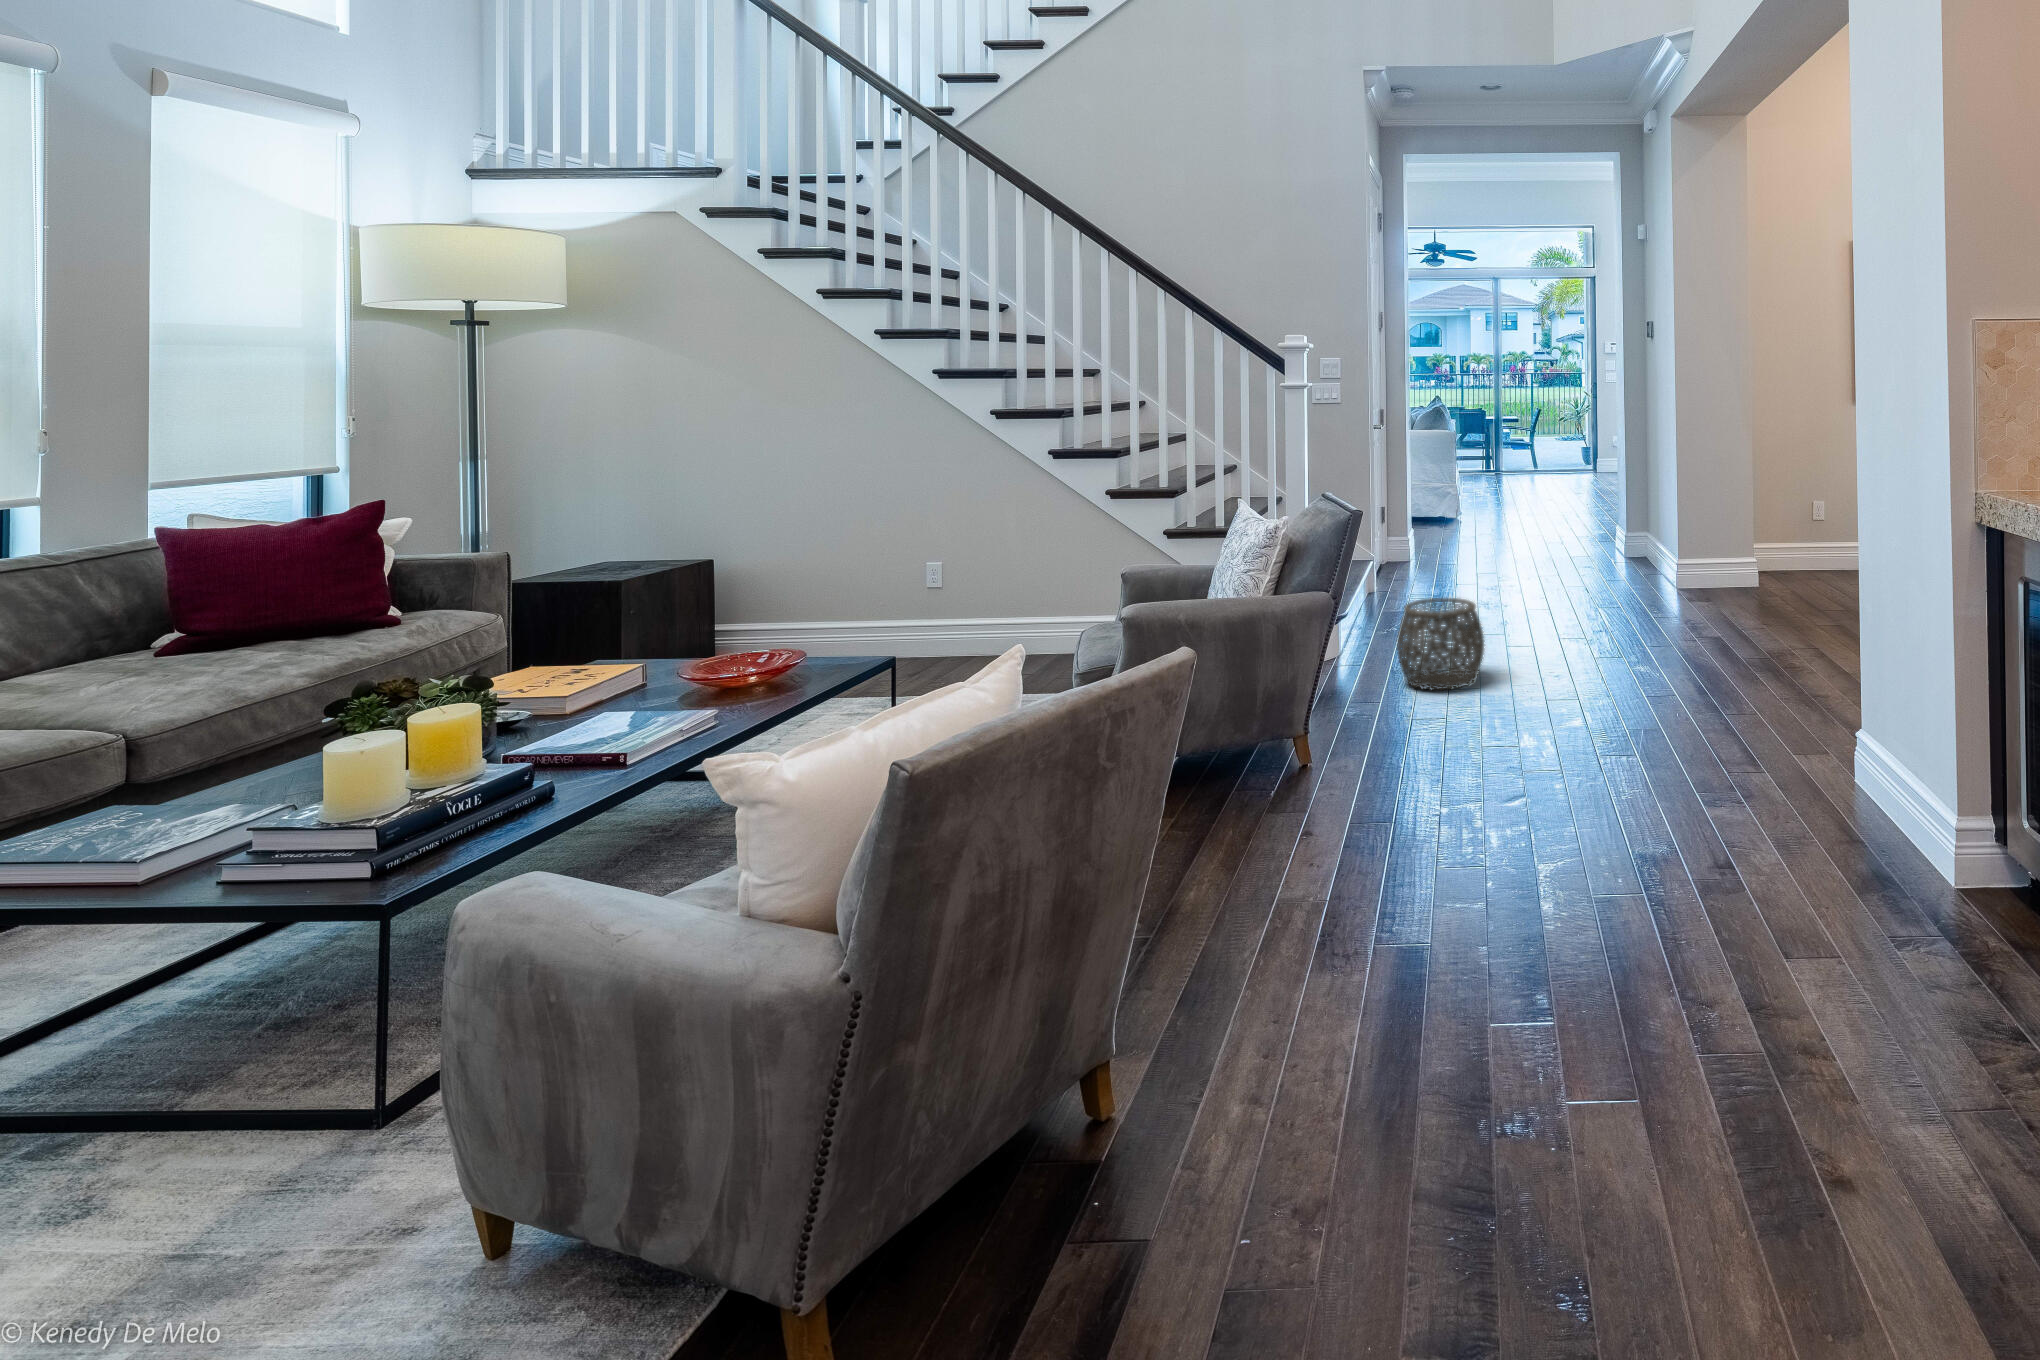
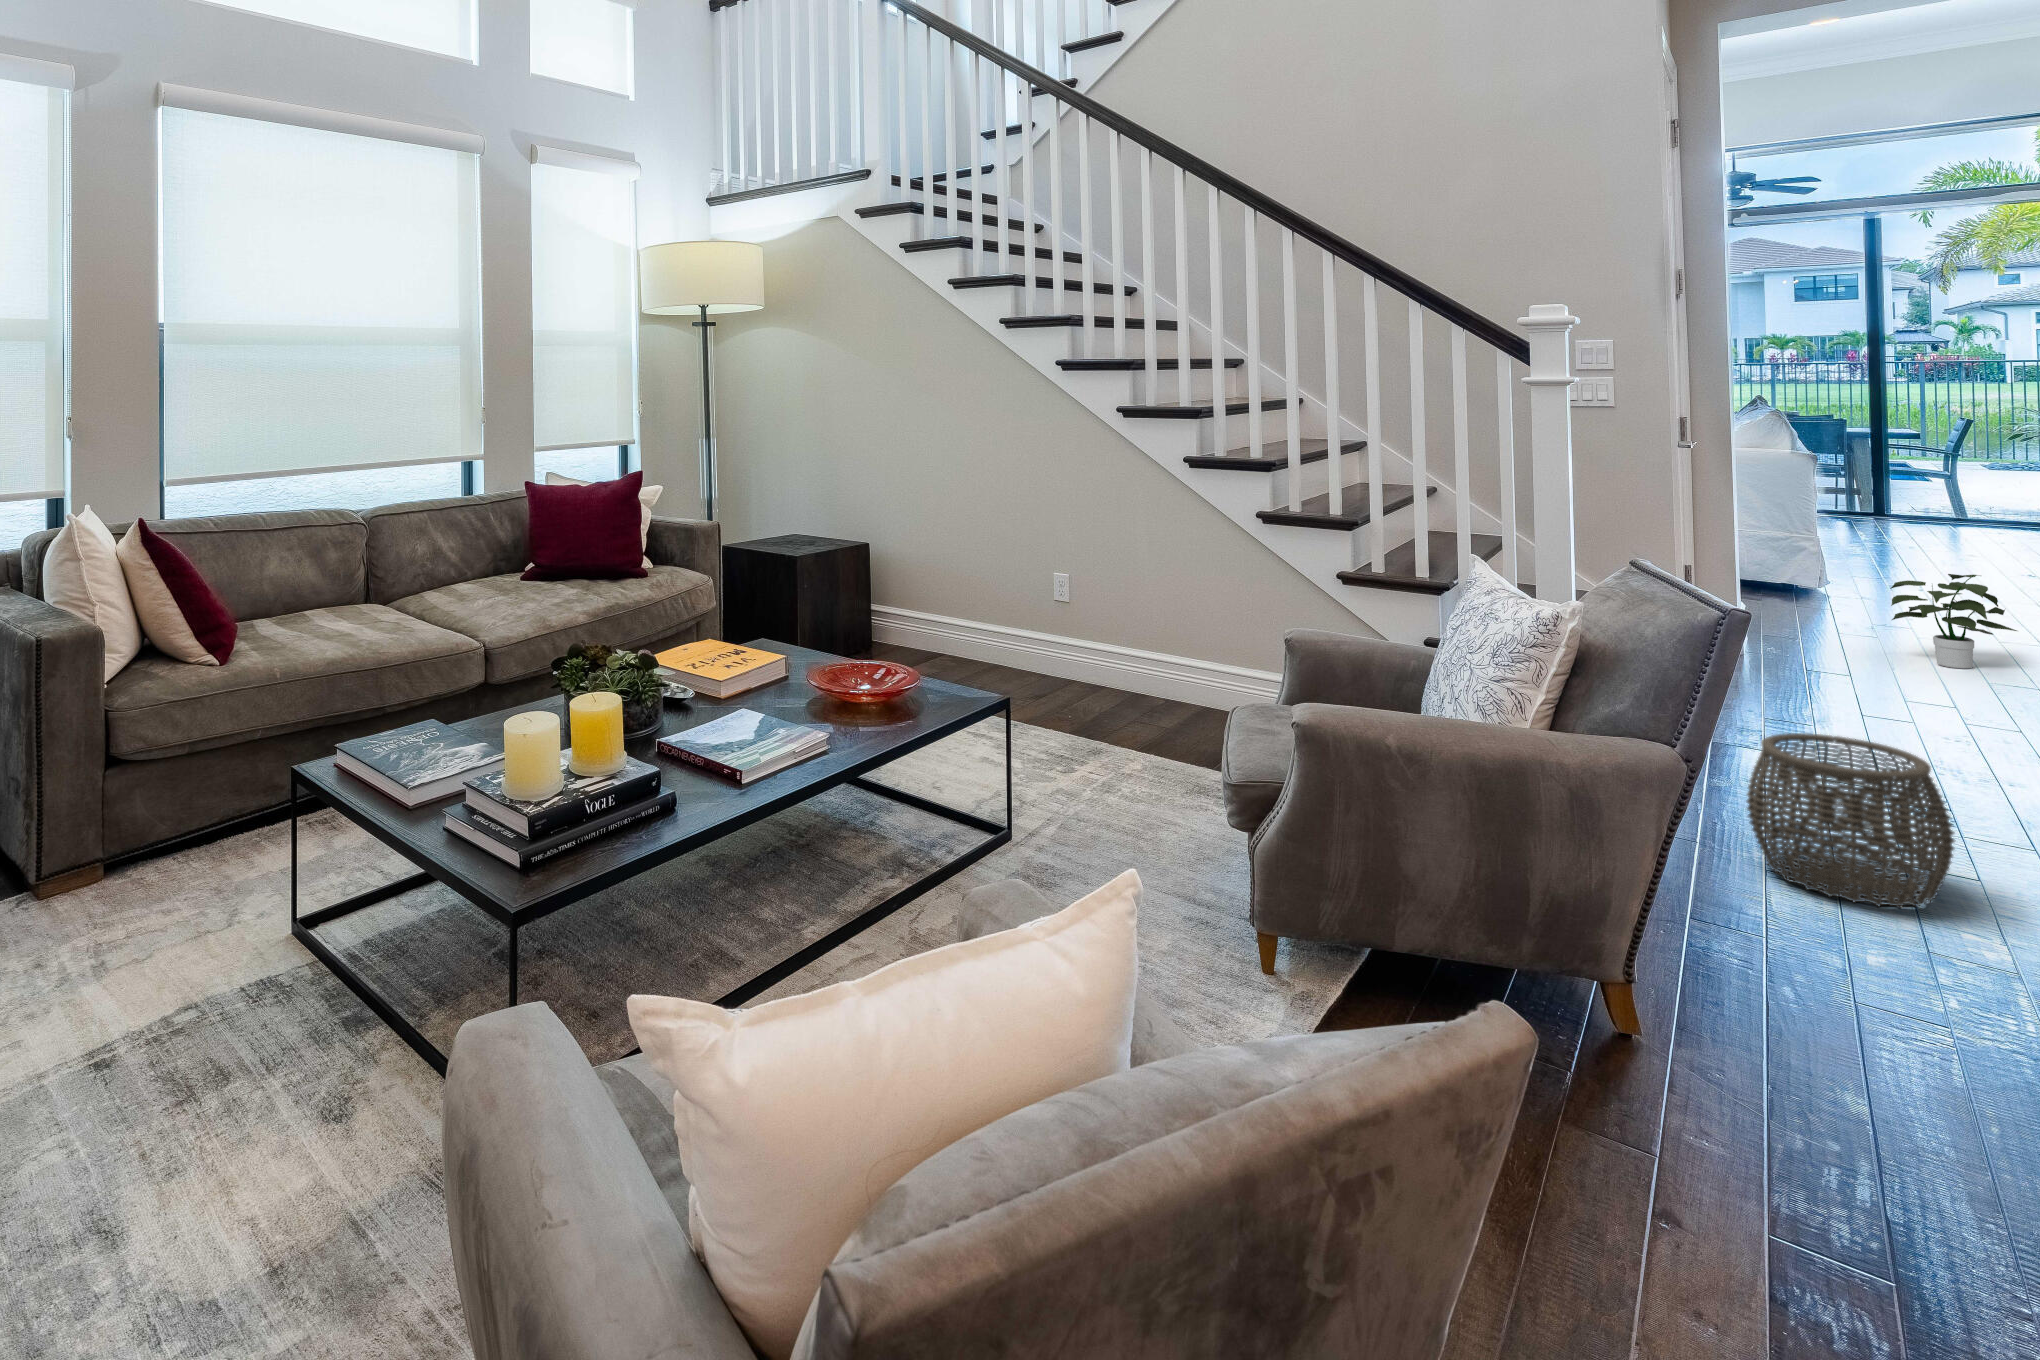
potted plant: none [1487,504,1540,561] -> present [1890,574,2017,669]

